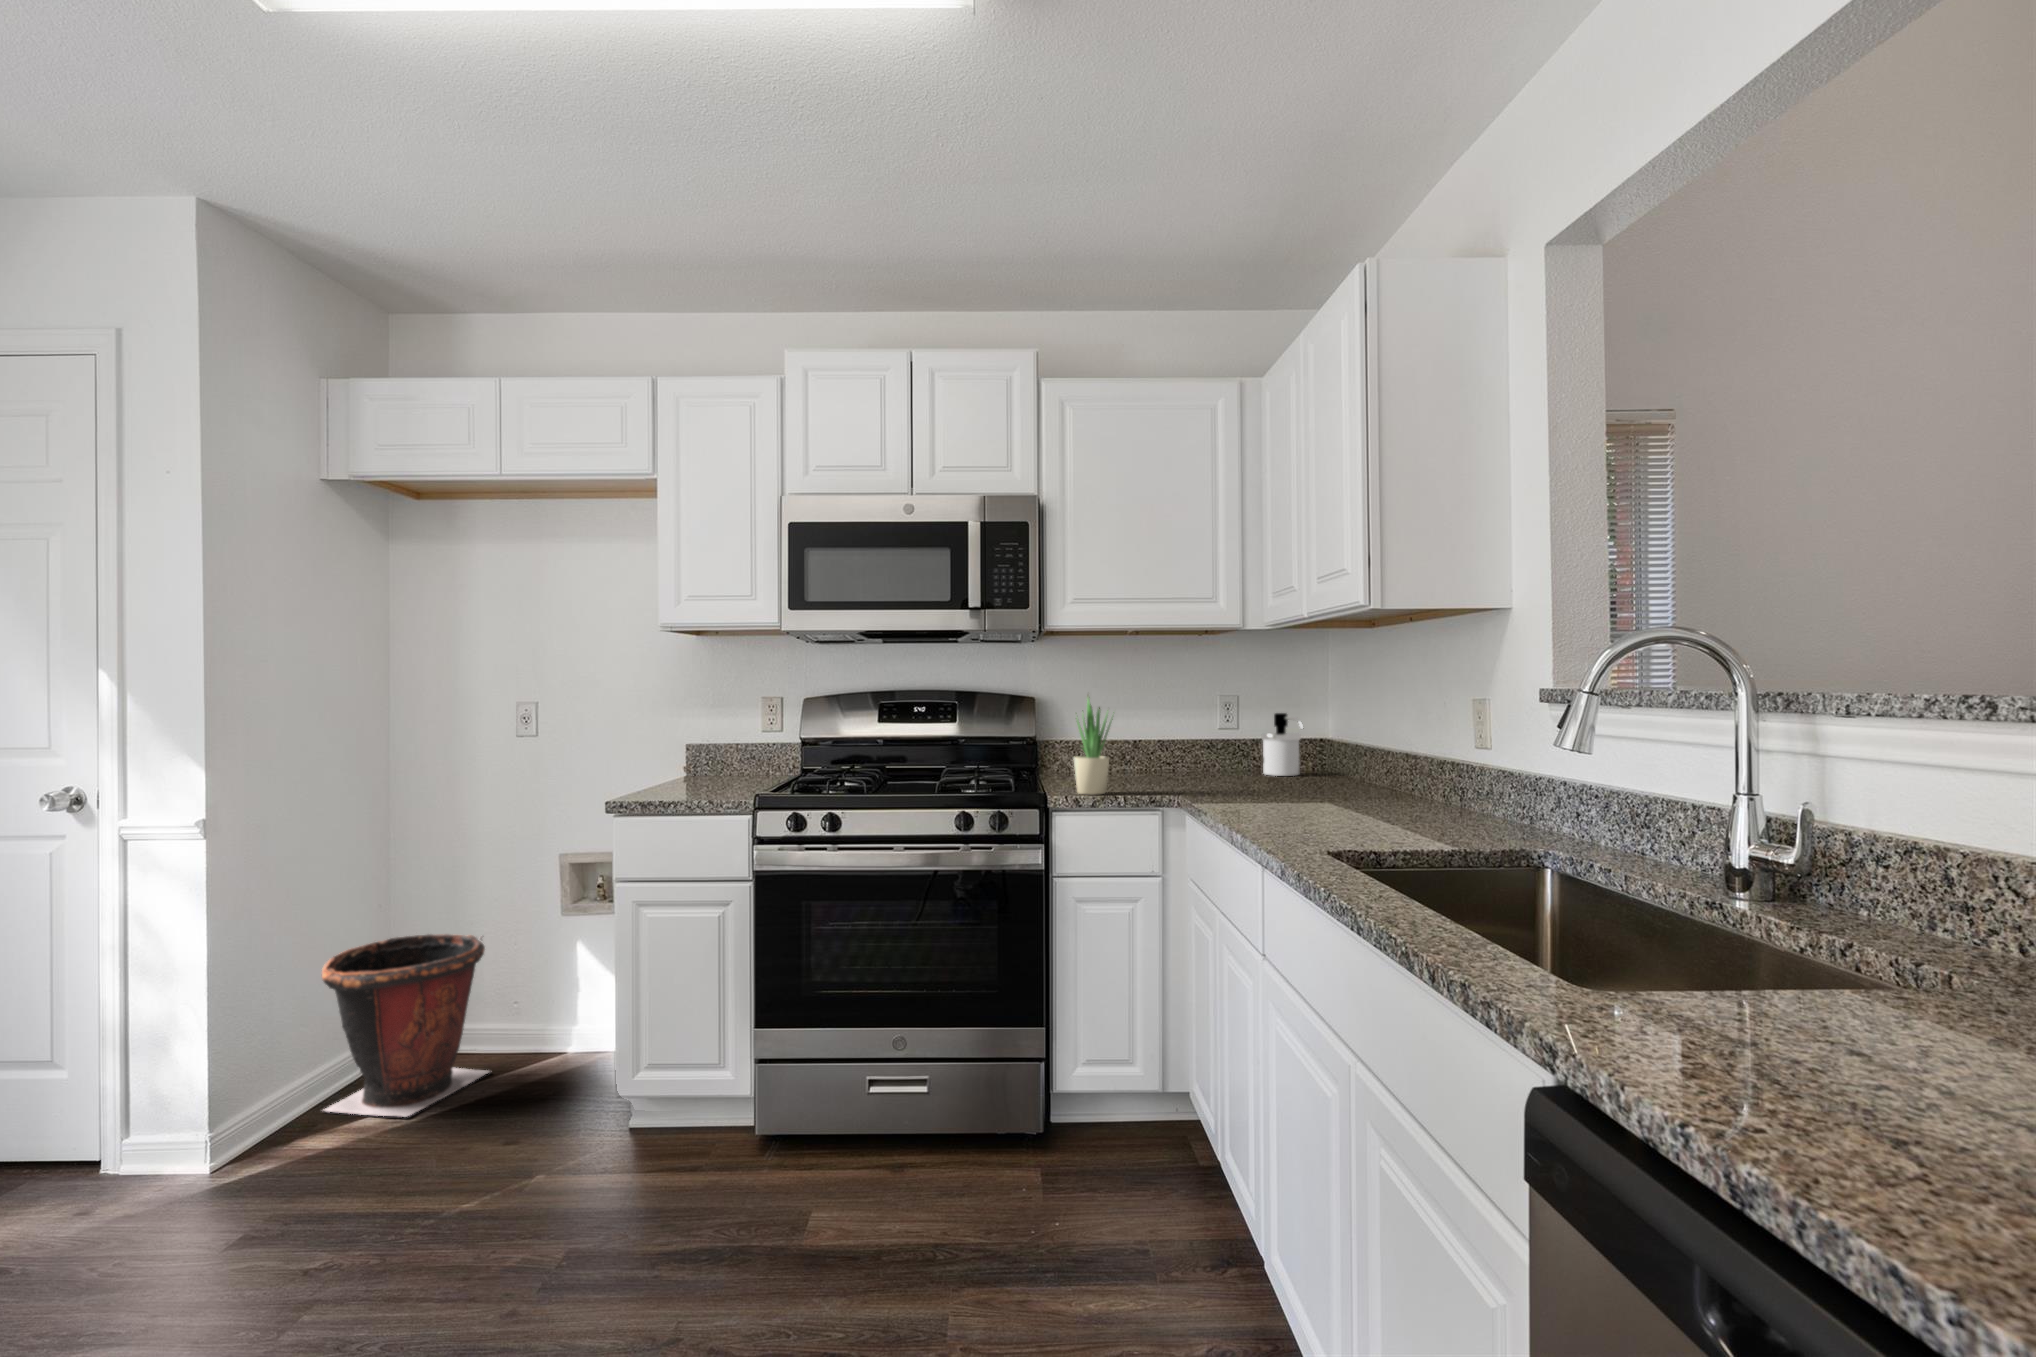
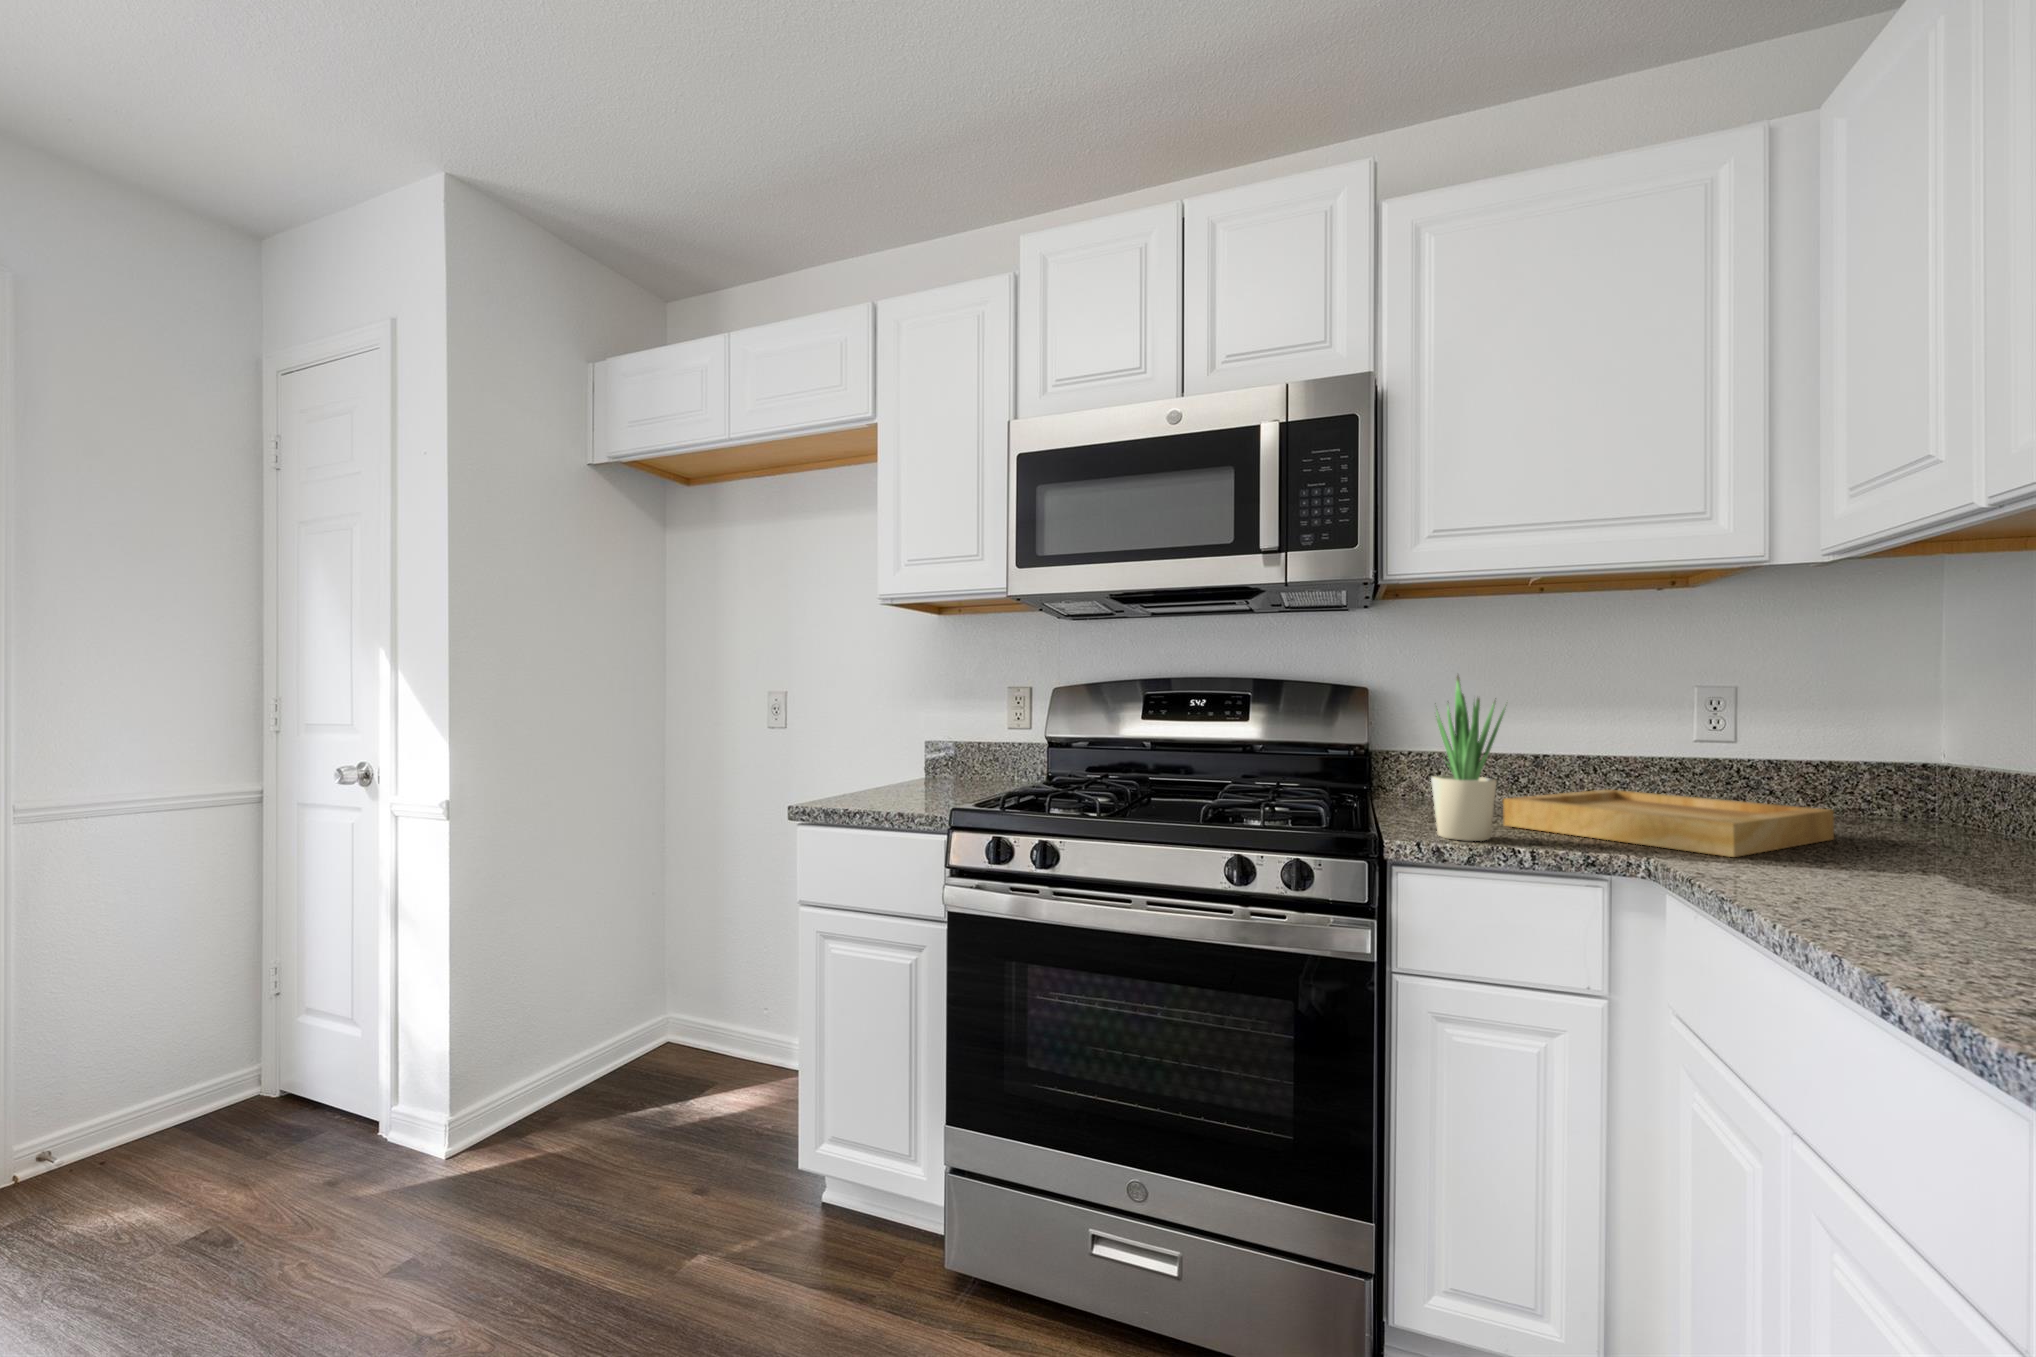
soap dispenser: present [1261,713,1303,776] -> none [1778,718,1881,826]
tray: none [1114,761,1278,794] -> present [1503,790,1834,857]
waste bin: present [322,934,489,1117] -> none [548,925,723,1141]

